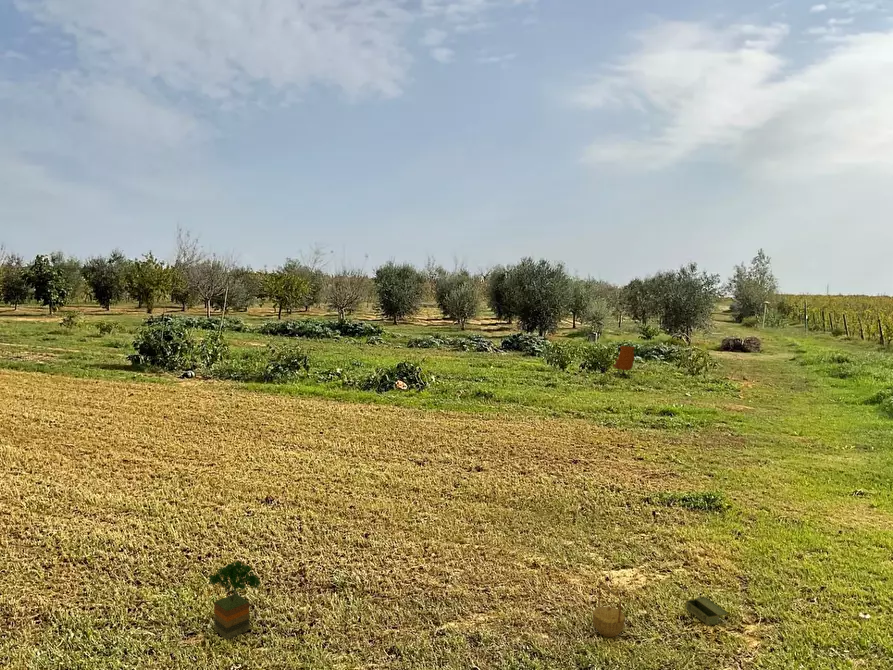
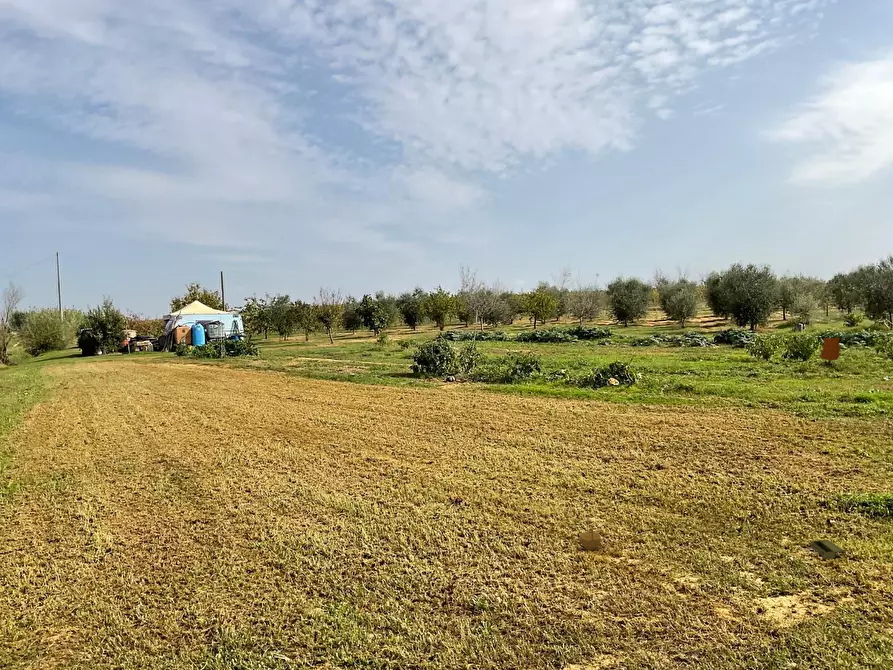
potted tree: present [209,561,260,640] -> none [477,495,507,540]
basket: present [593,583,625,637] -> present [580,516,601,550]

